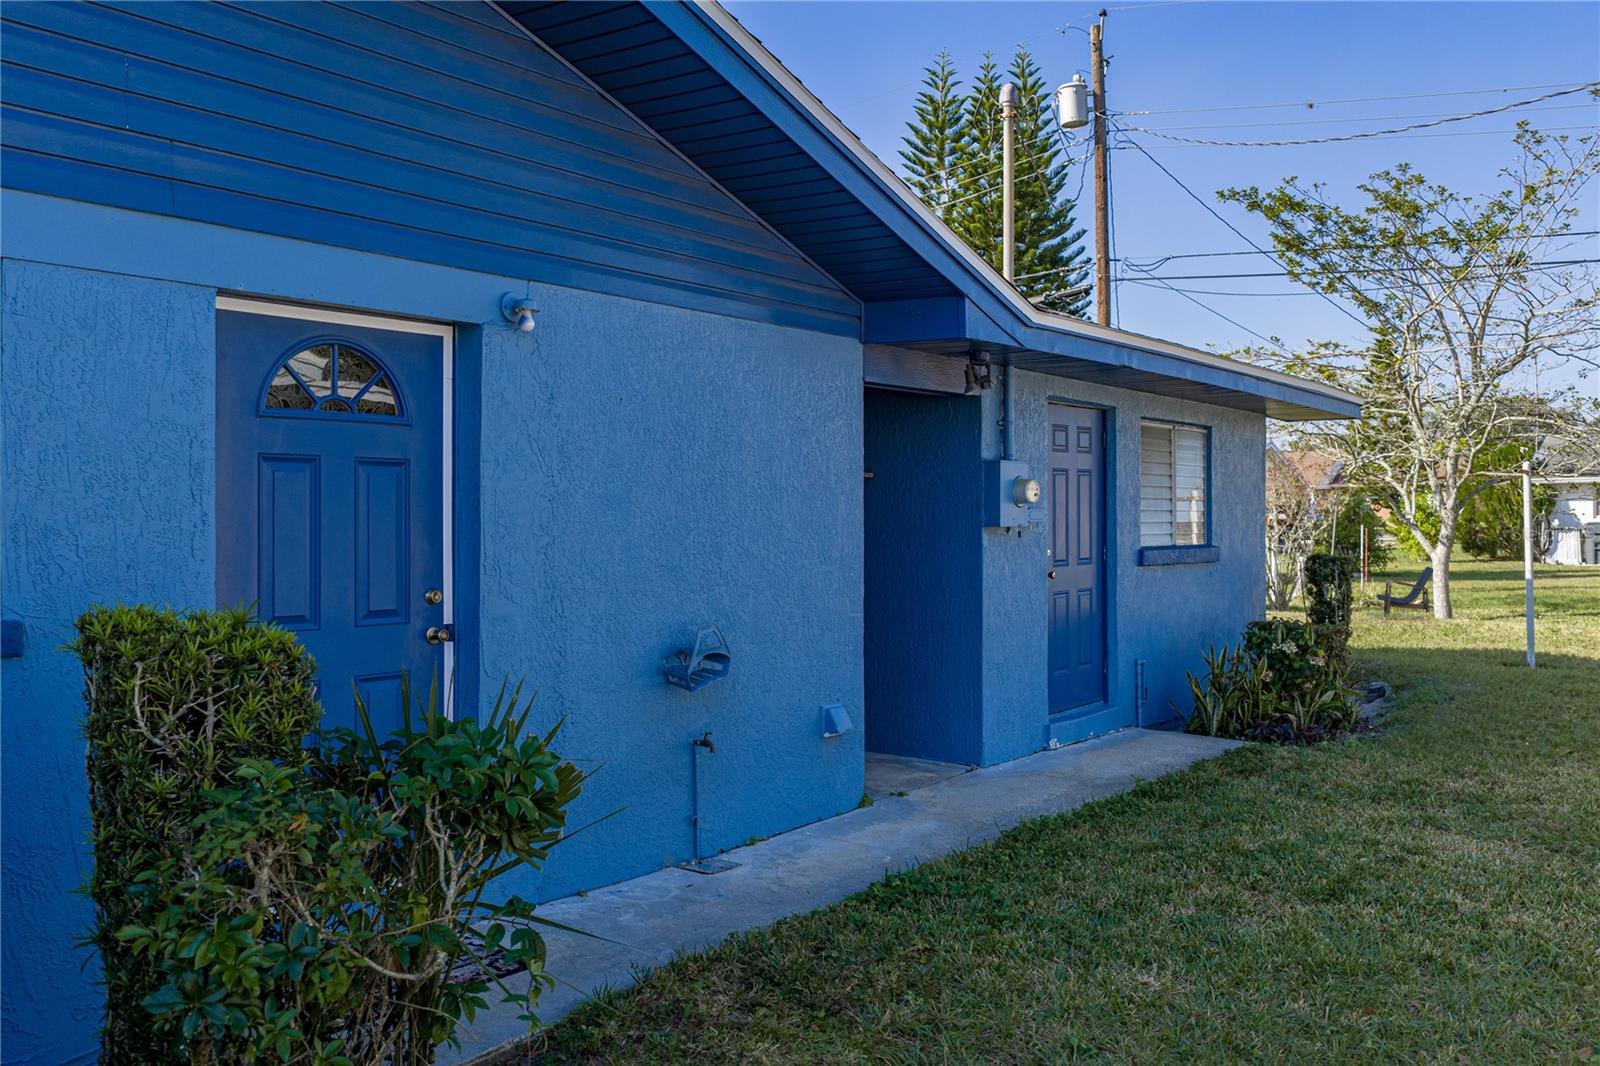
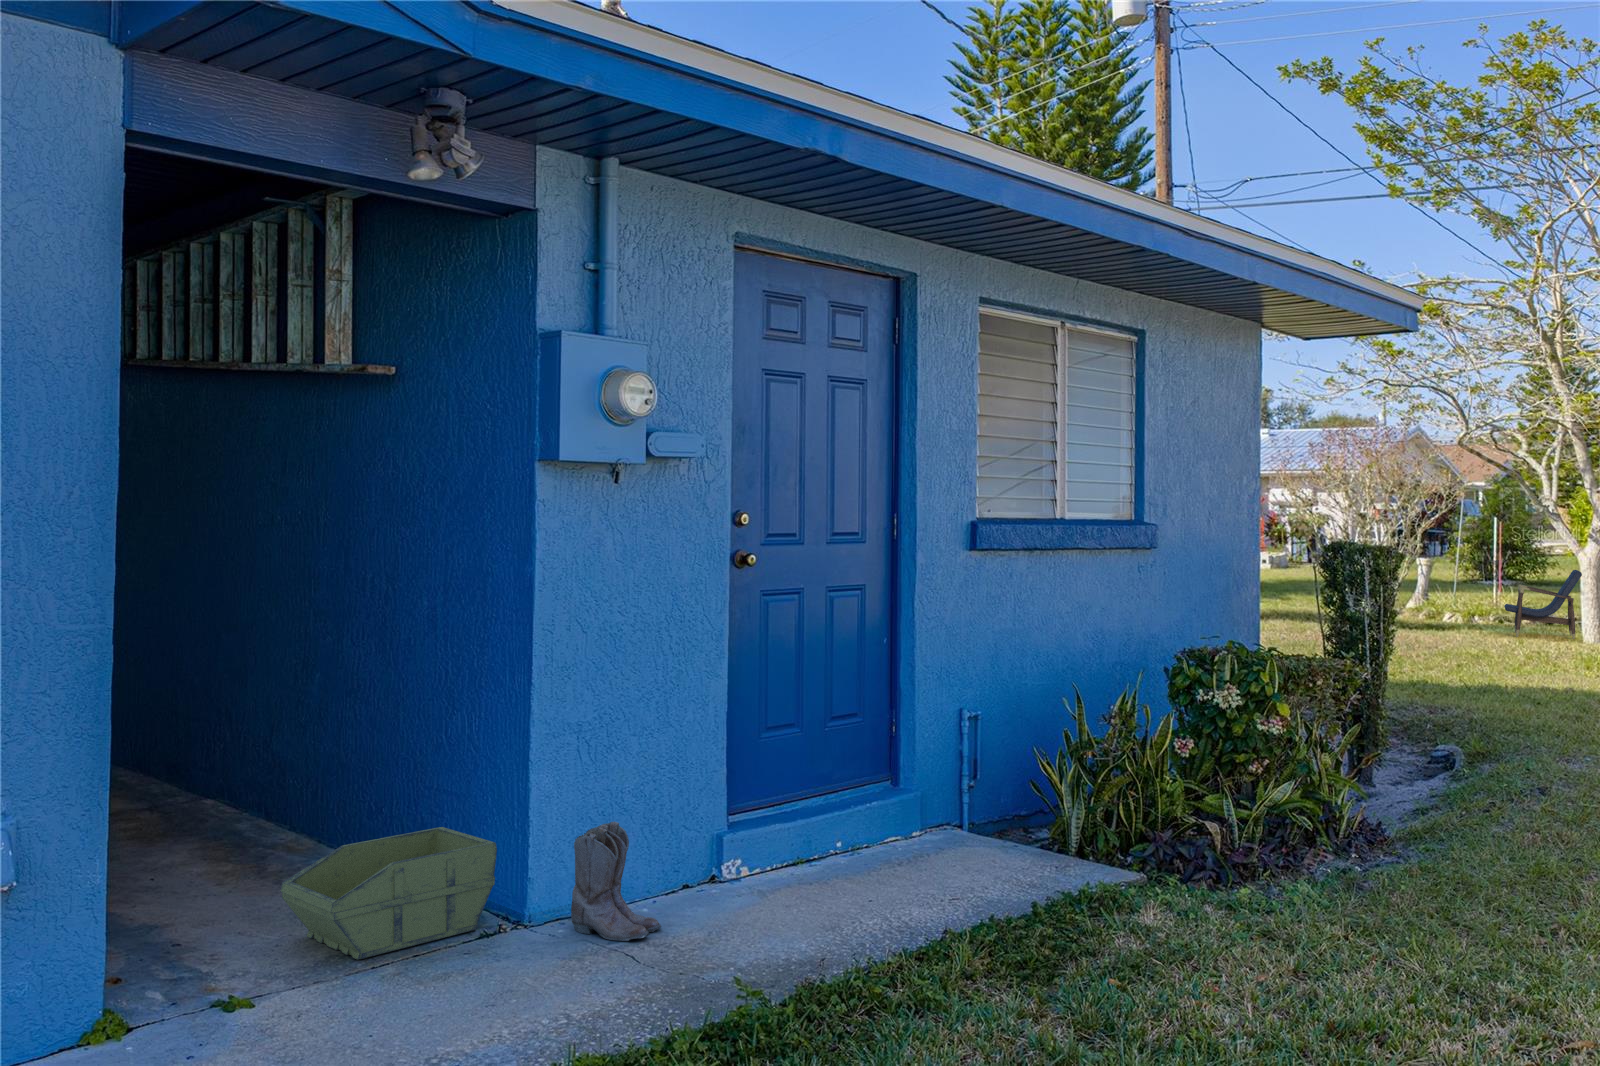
boots: none [1018,711,1062,768] -> present [571,822,661,941]
storage bin: none [889,720,979,777] -> present [281,827,497,960]

